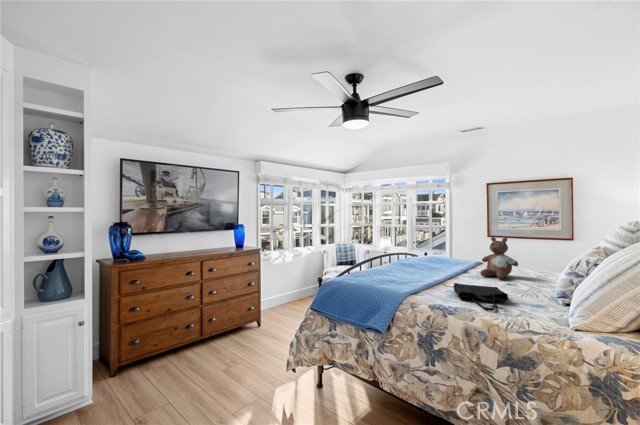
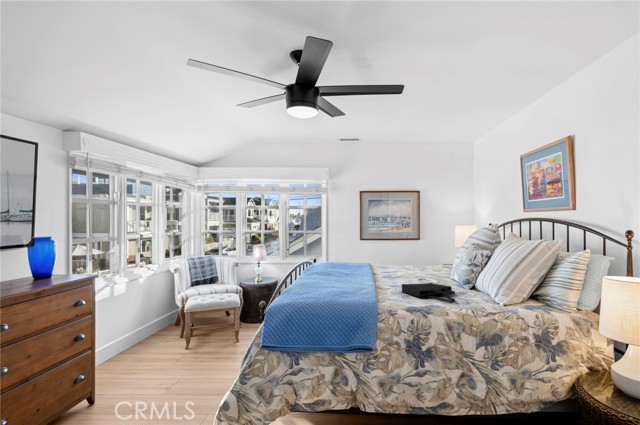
stuffed bear: present [480,237,518,279] -> none [389,238,421,277]

